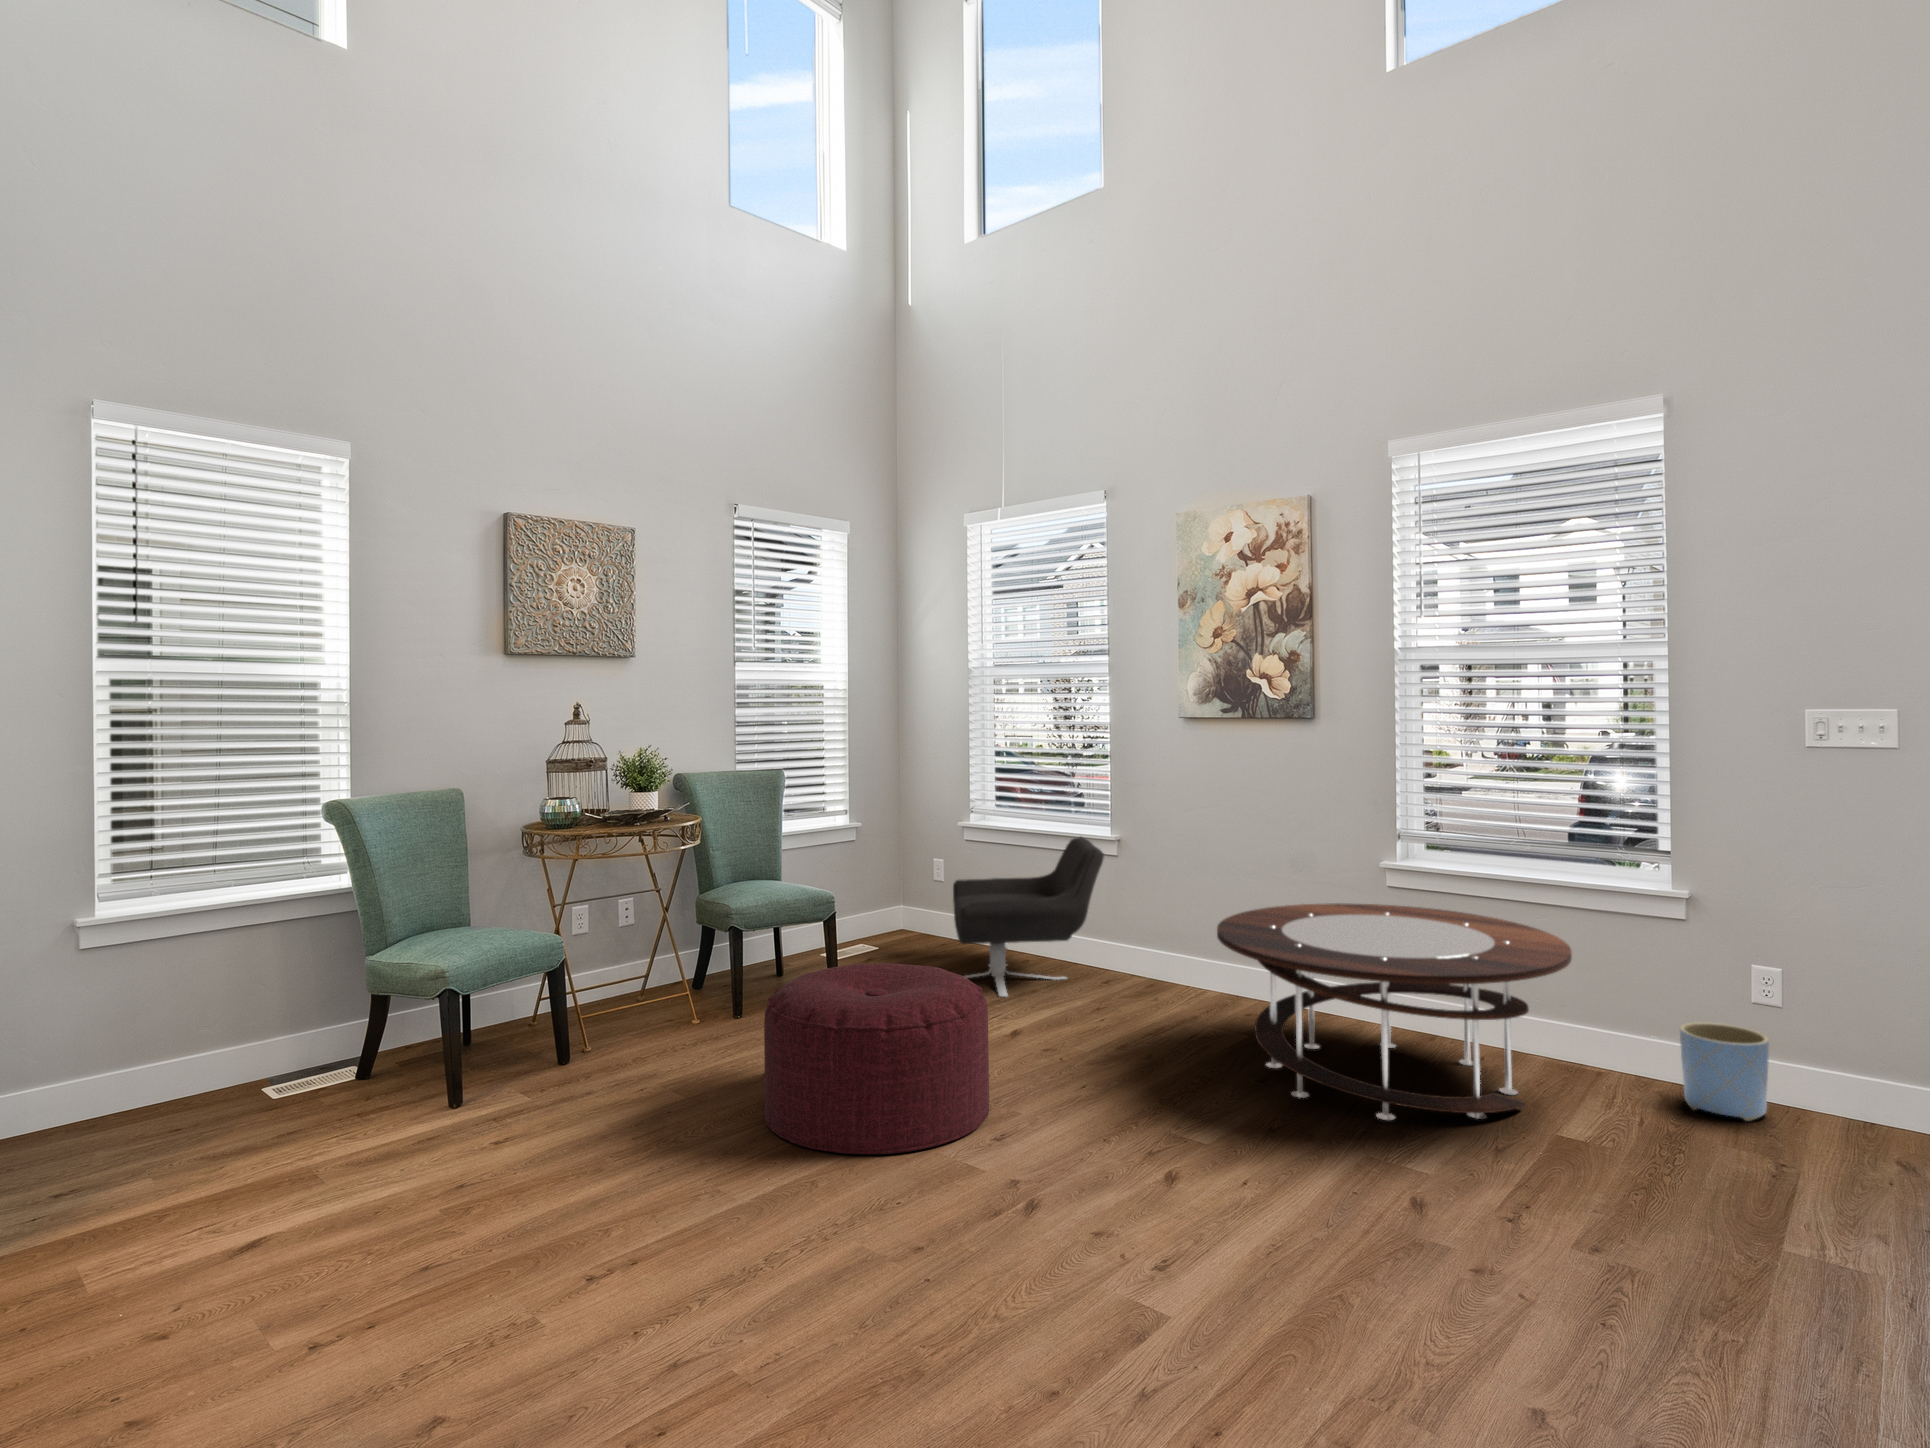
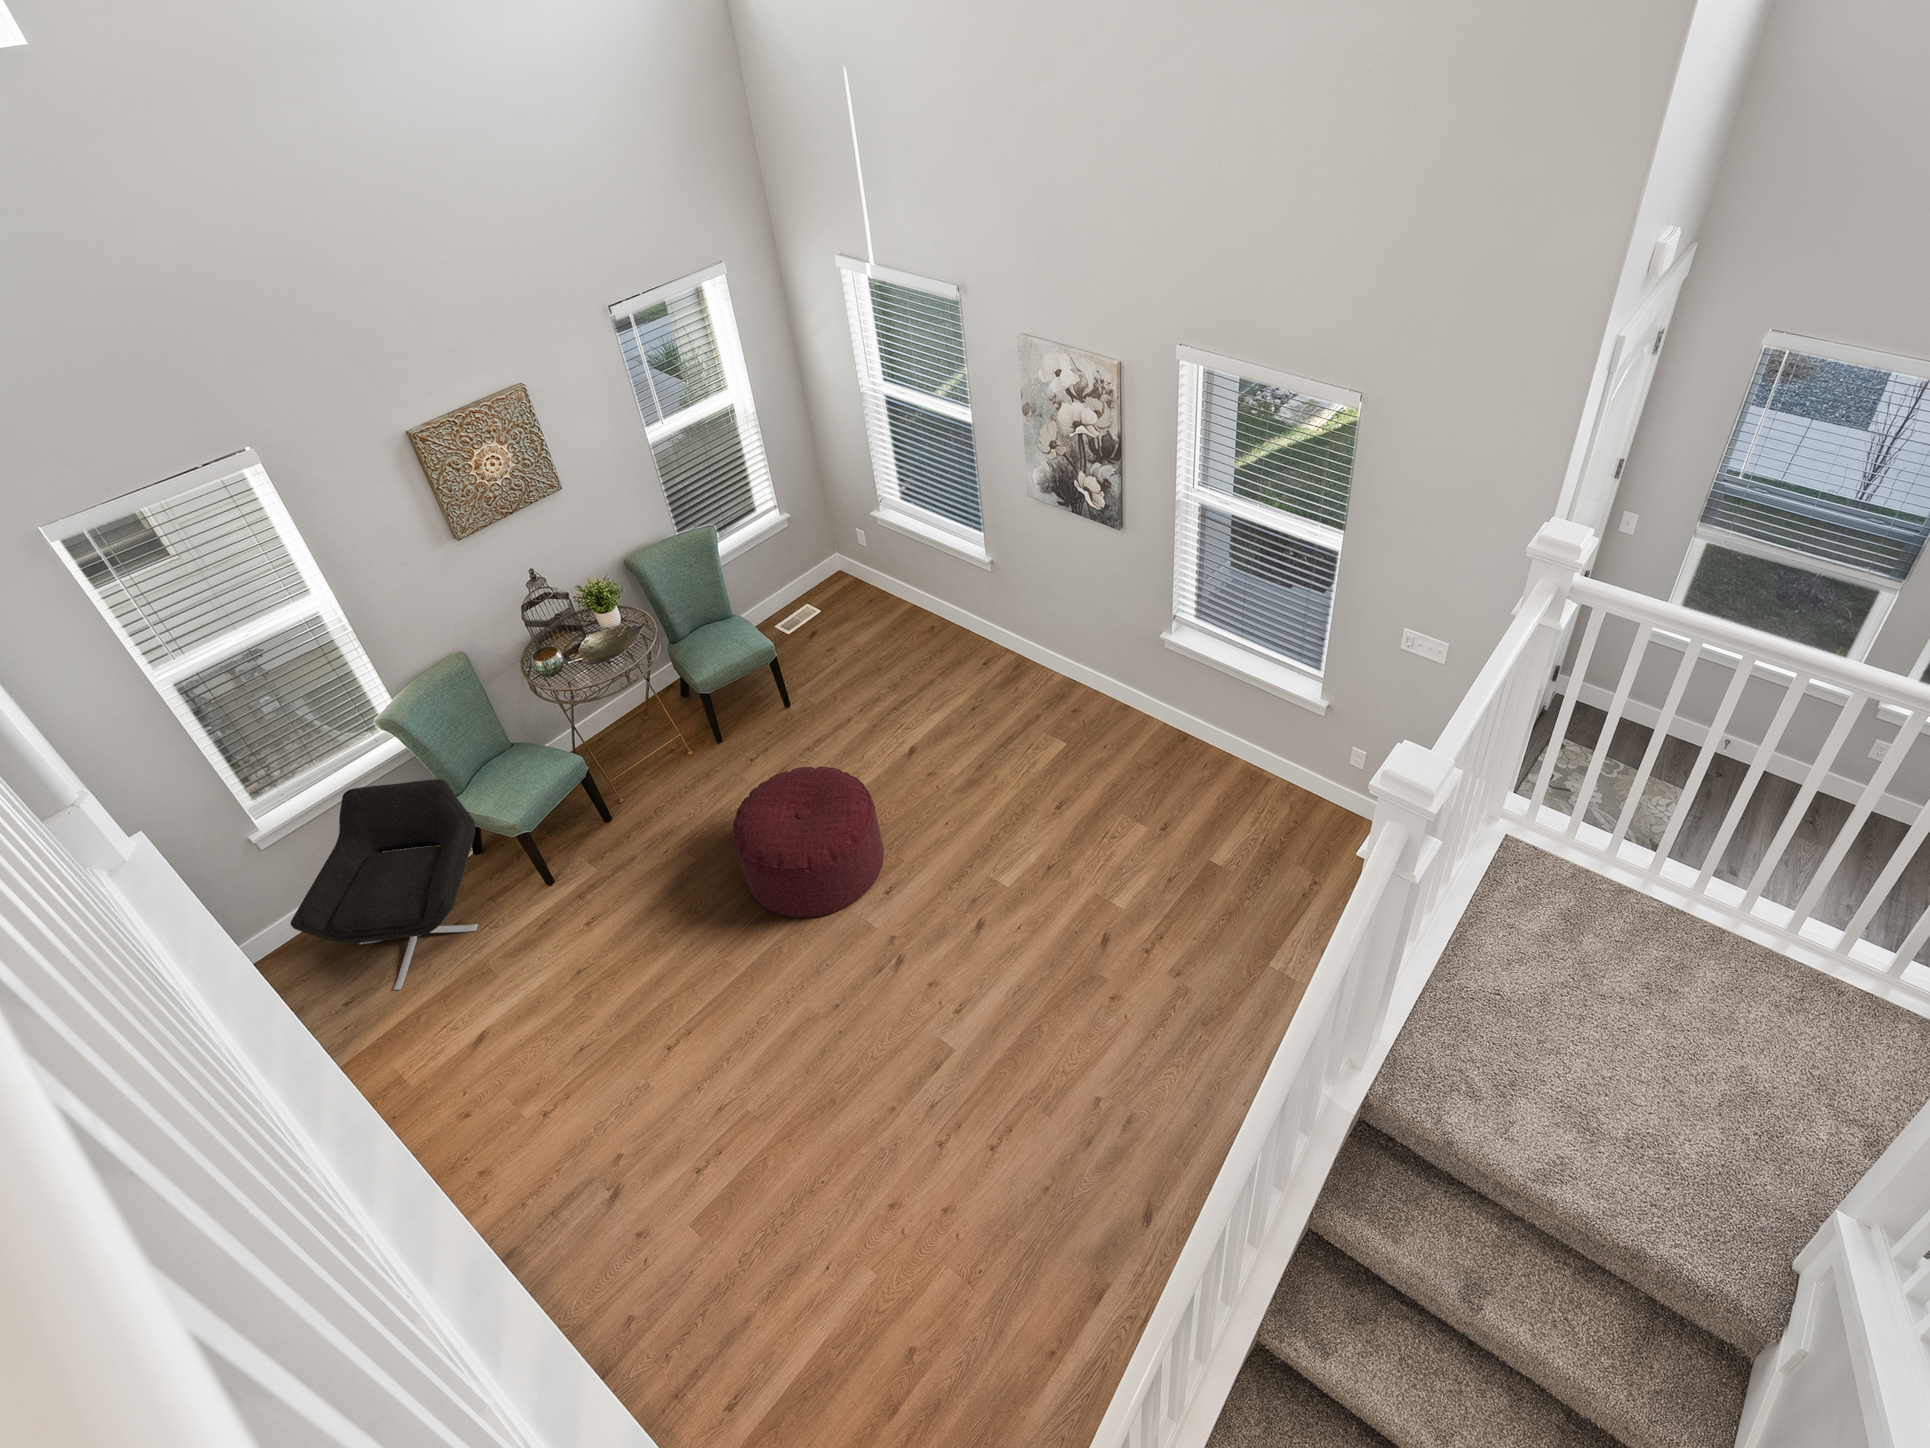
lounge chair: present [953,837,1104,997] -> present [291,779,478,990]
coffee table: present [1217,903,1572,1120] -> none [1029,663,1248,852]
planter: present [1680,1022,1769,1121] -> none [1304,775,1354,837]

